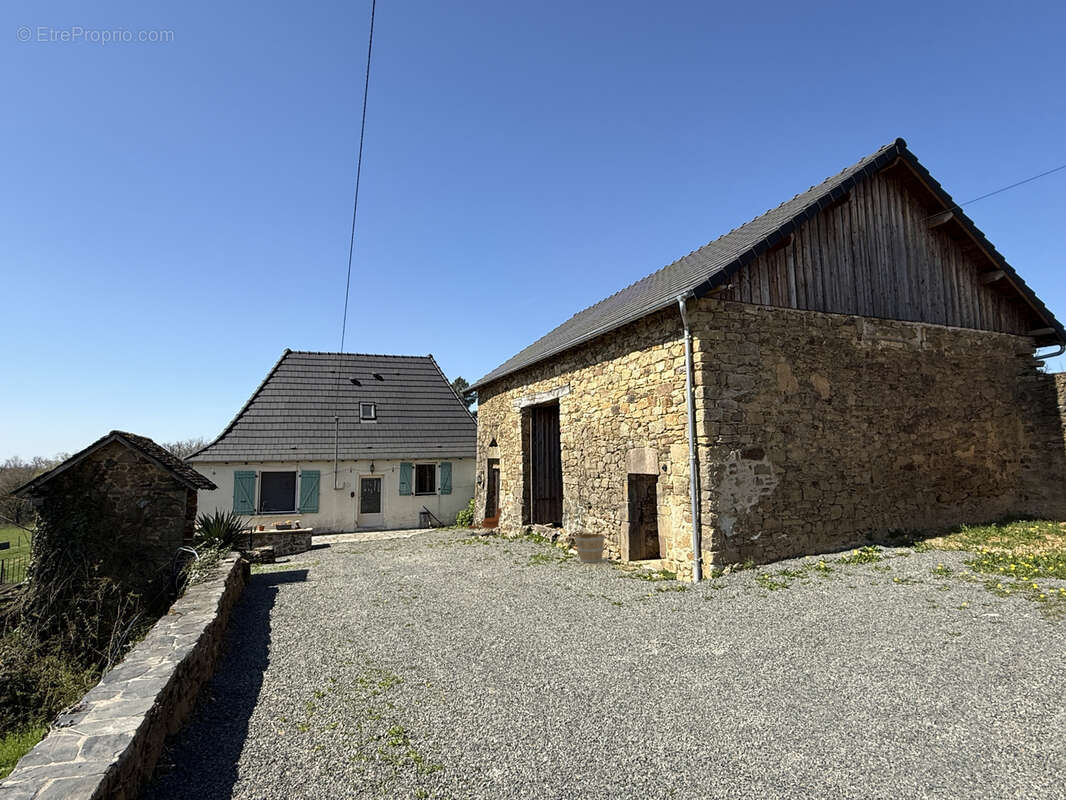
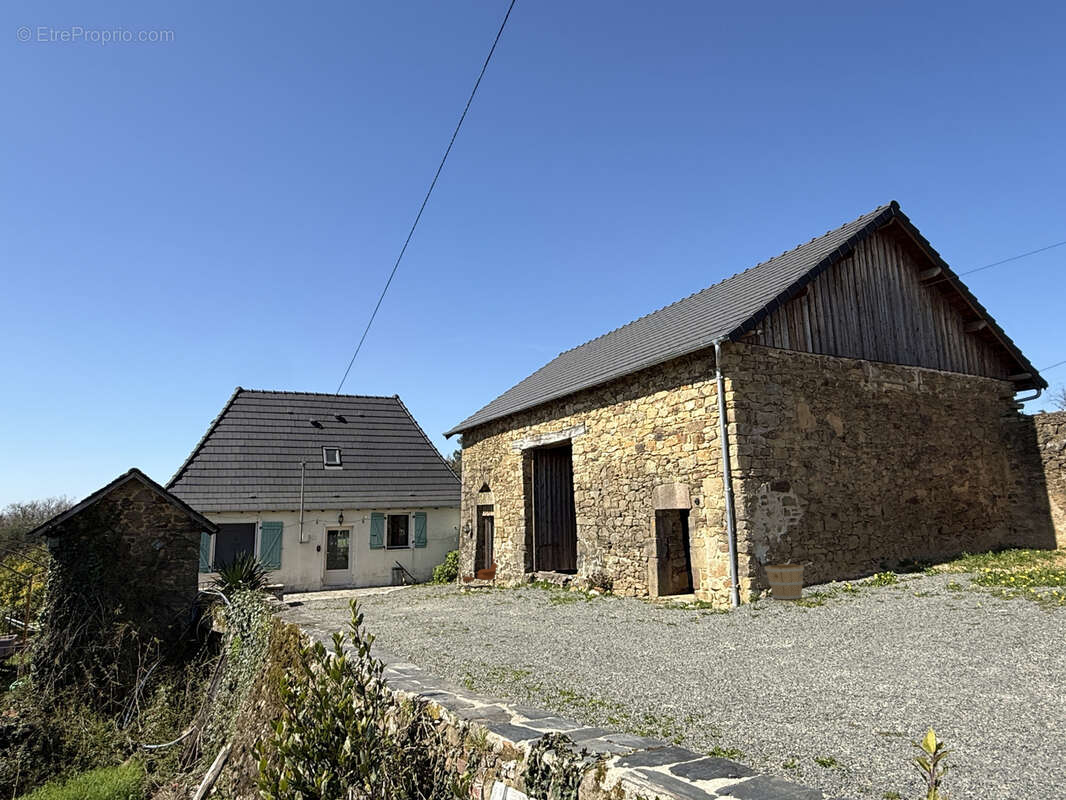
wooden bucket: present [575,533,605,563] -> present [765,564,804,600]

